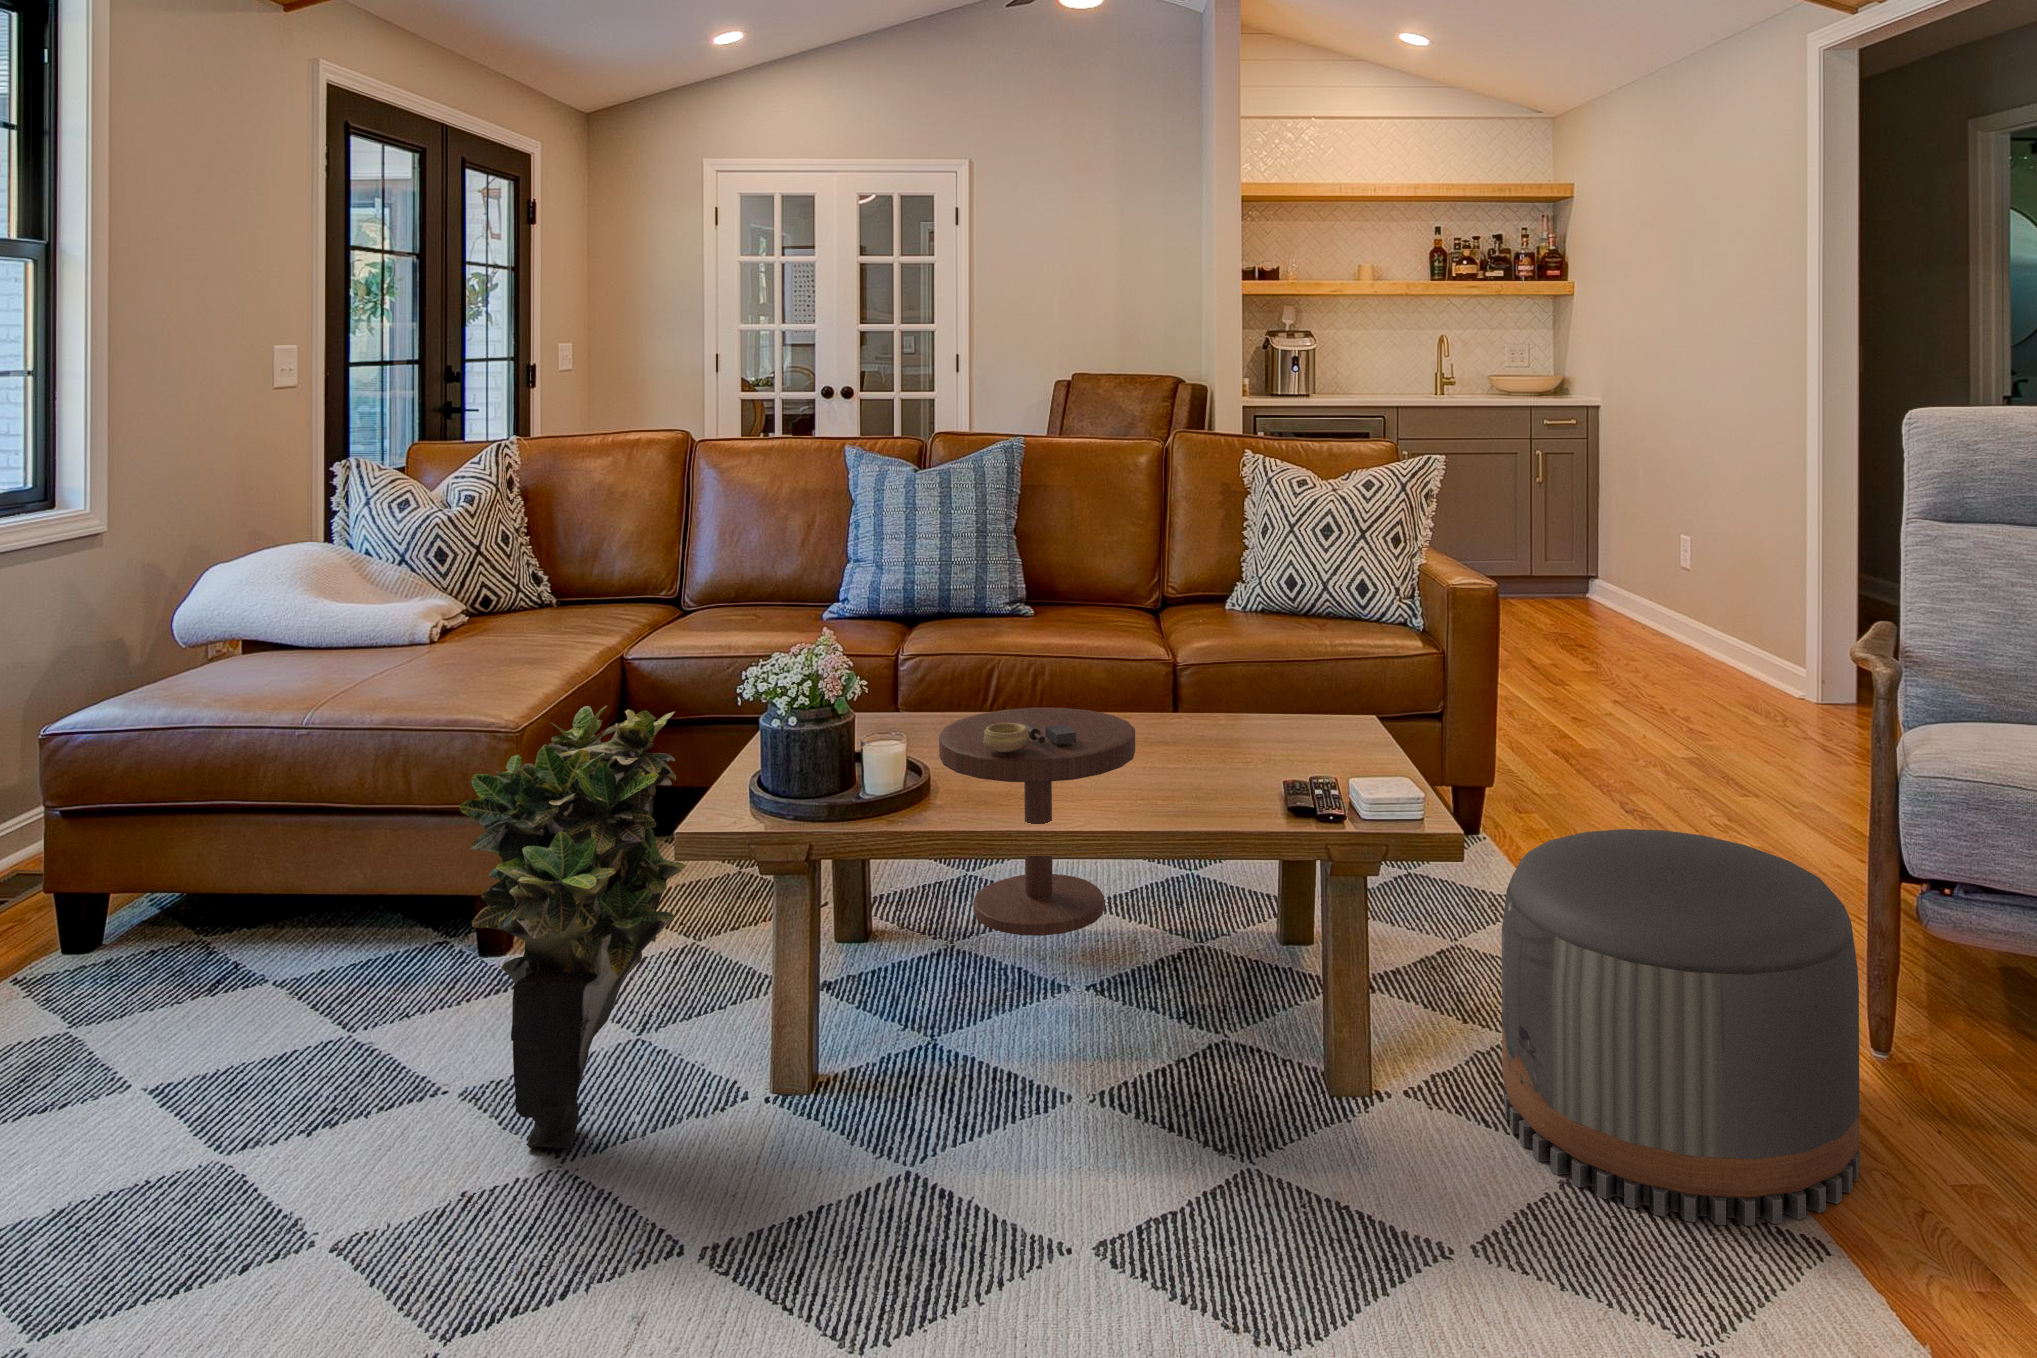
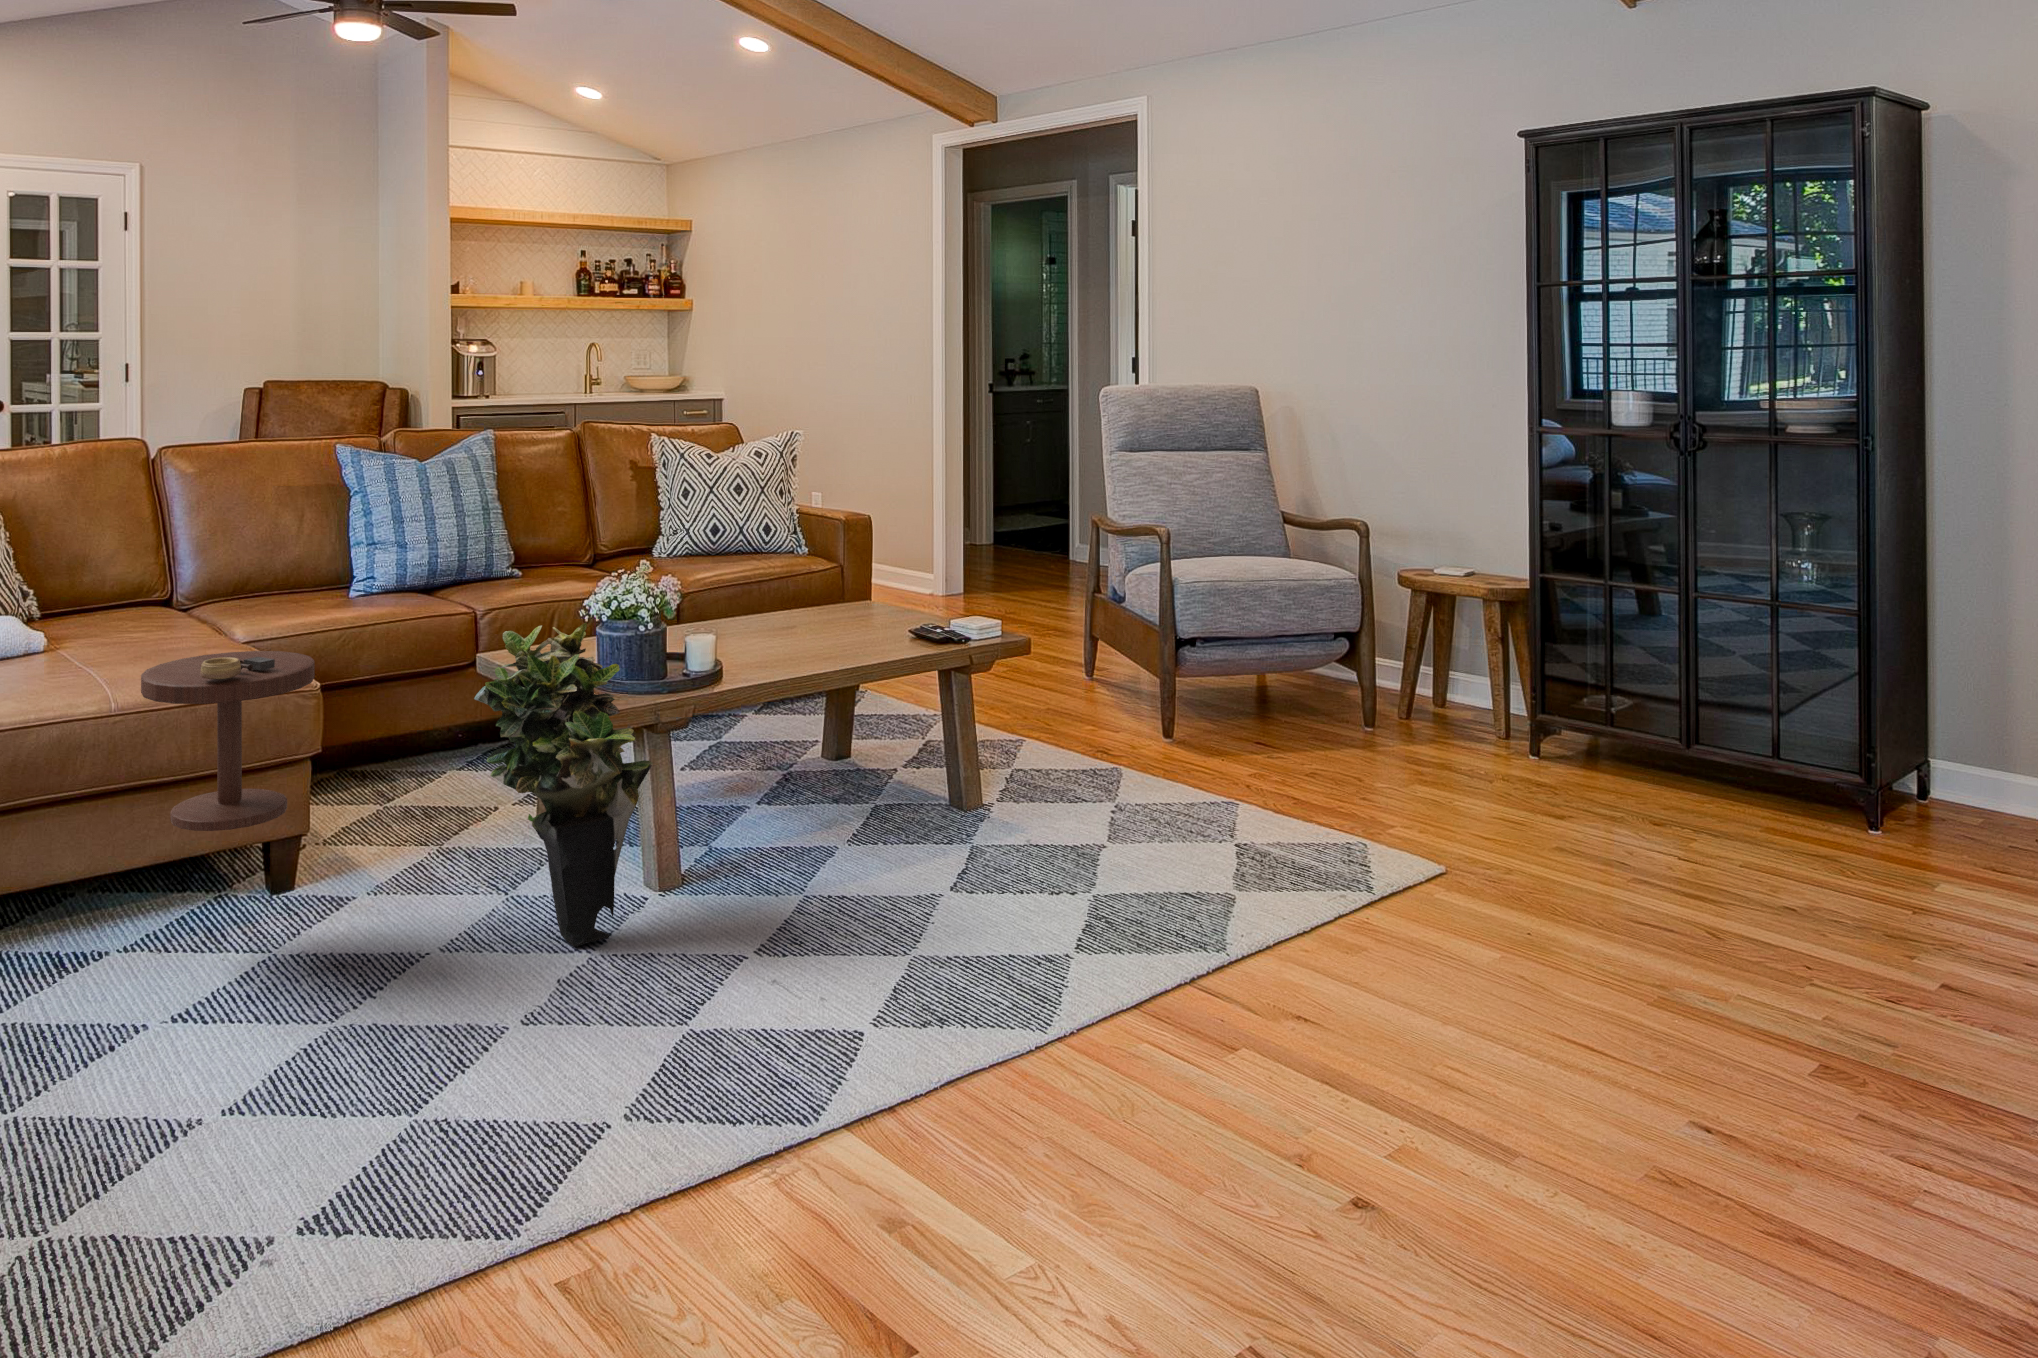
side table: present [939,708,1135,1085] -> present [141,651,315,960]
pouf: present [1502,829,1860,1226] -> none [1072,630,1266,820]

